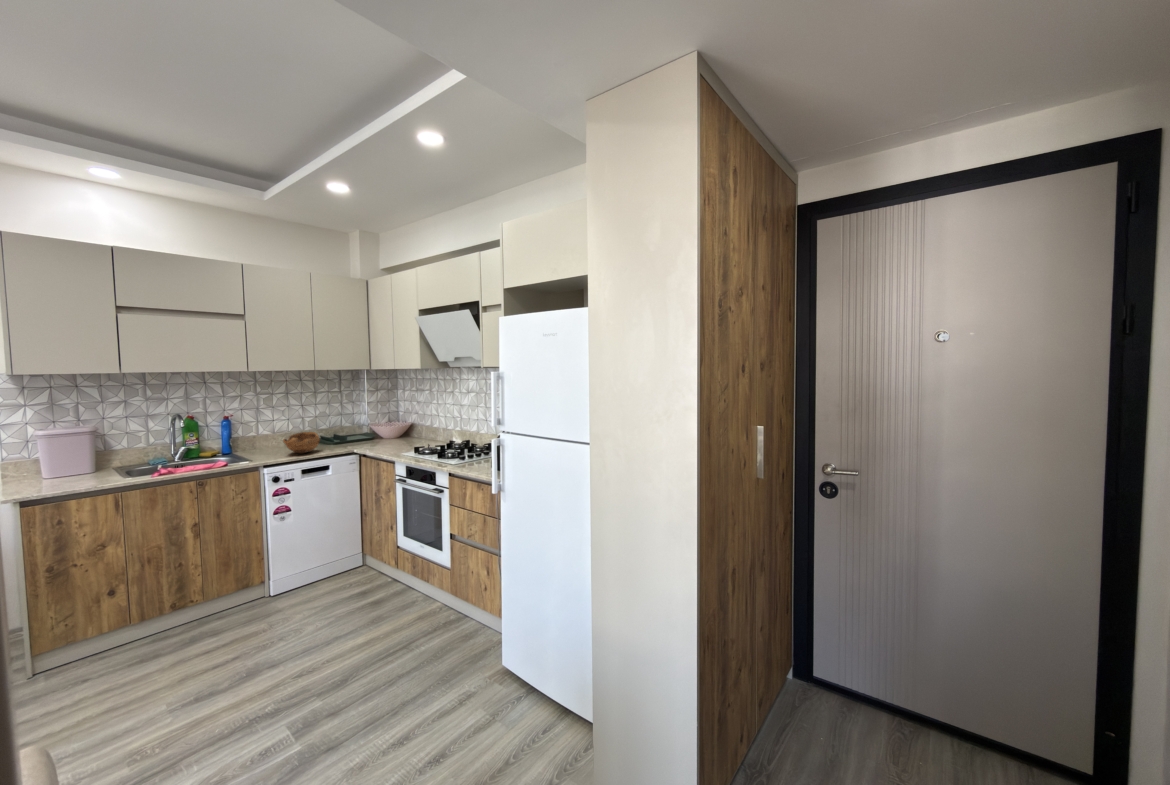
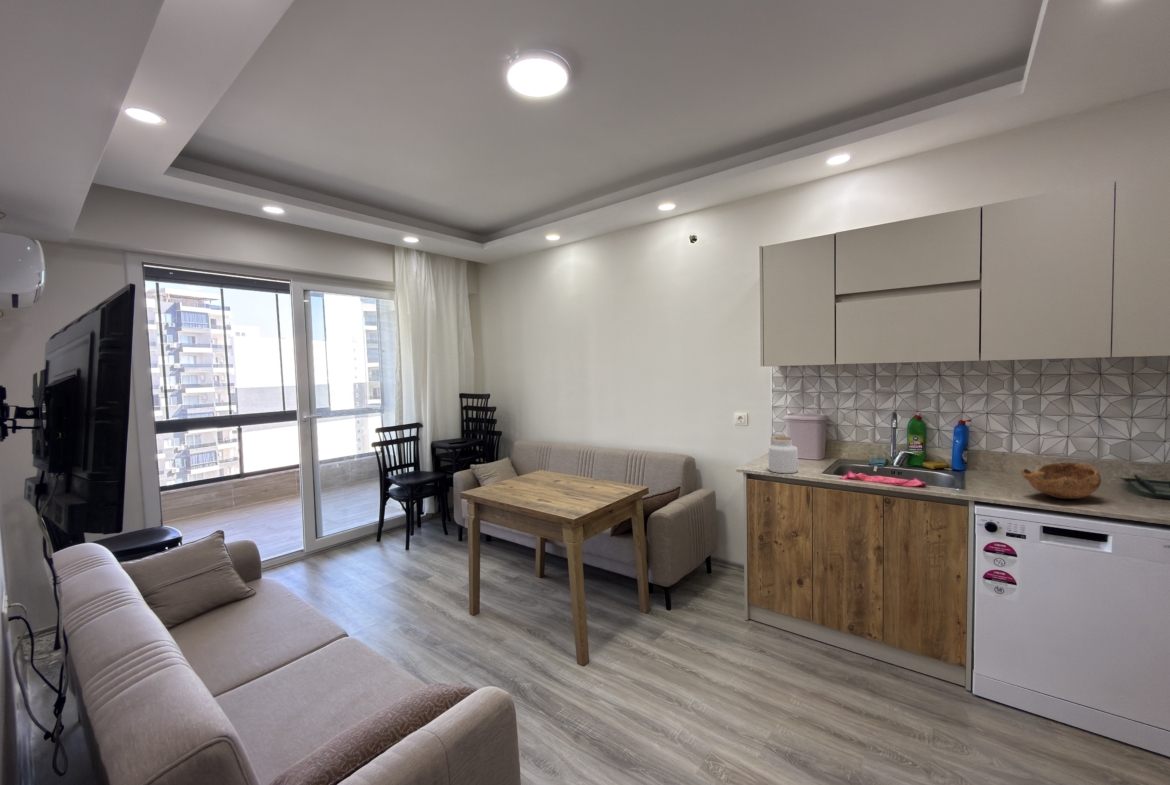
jar: none [50,449,94,489] -> present [769,437,798,473]

